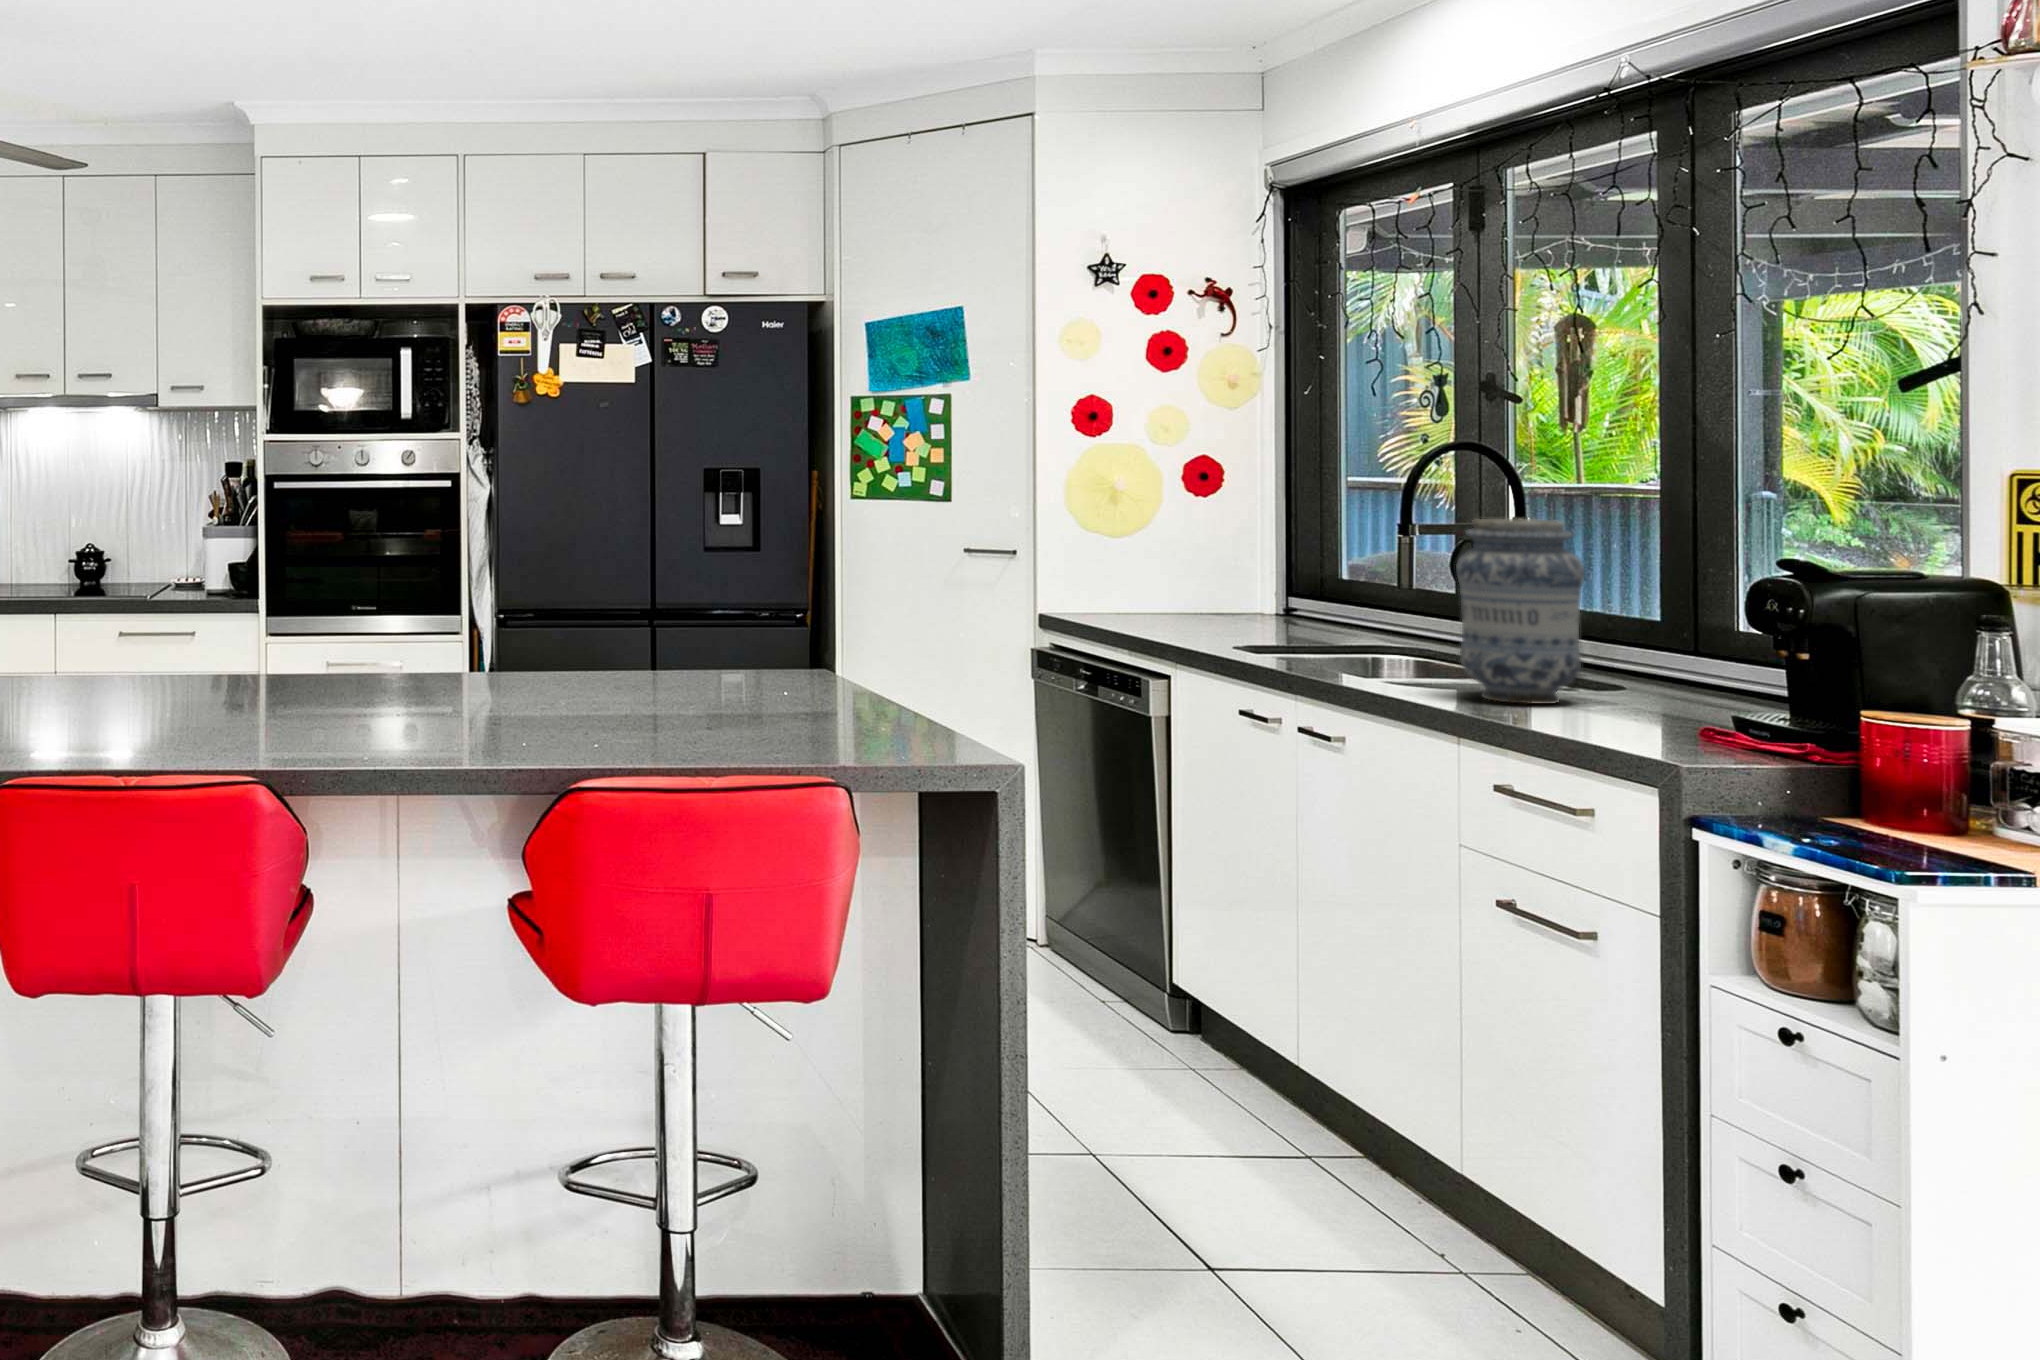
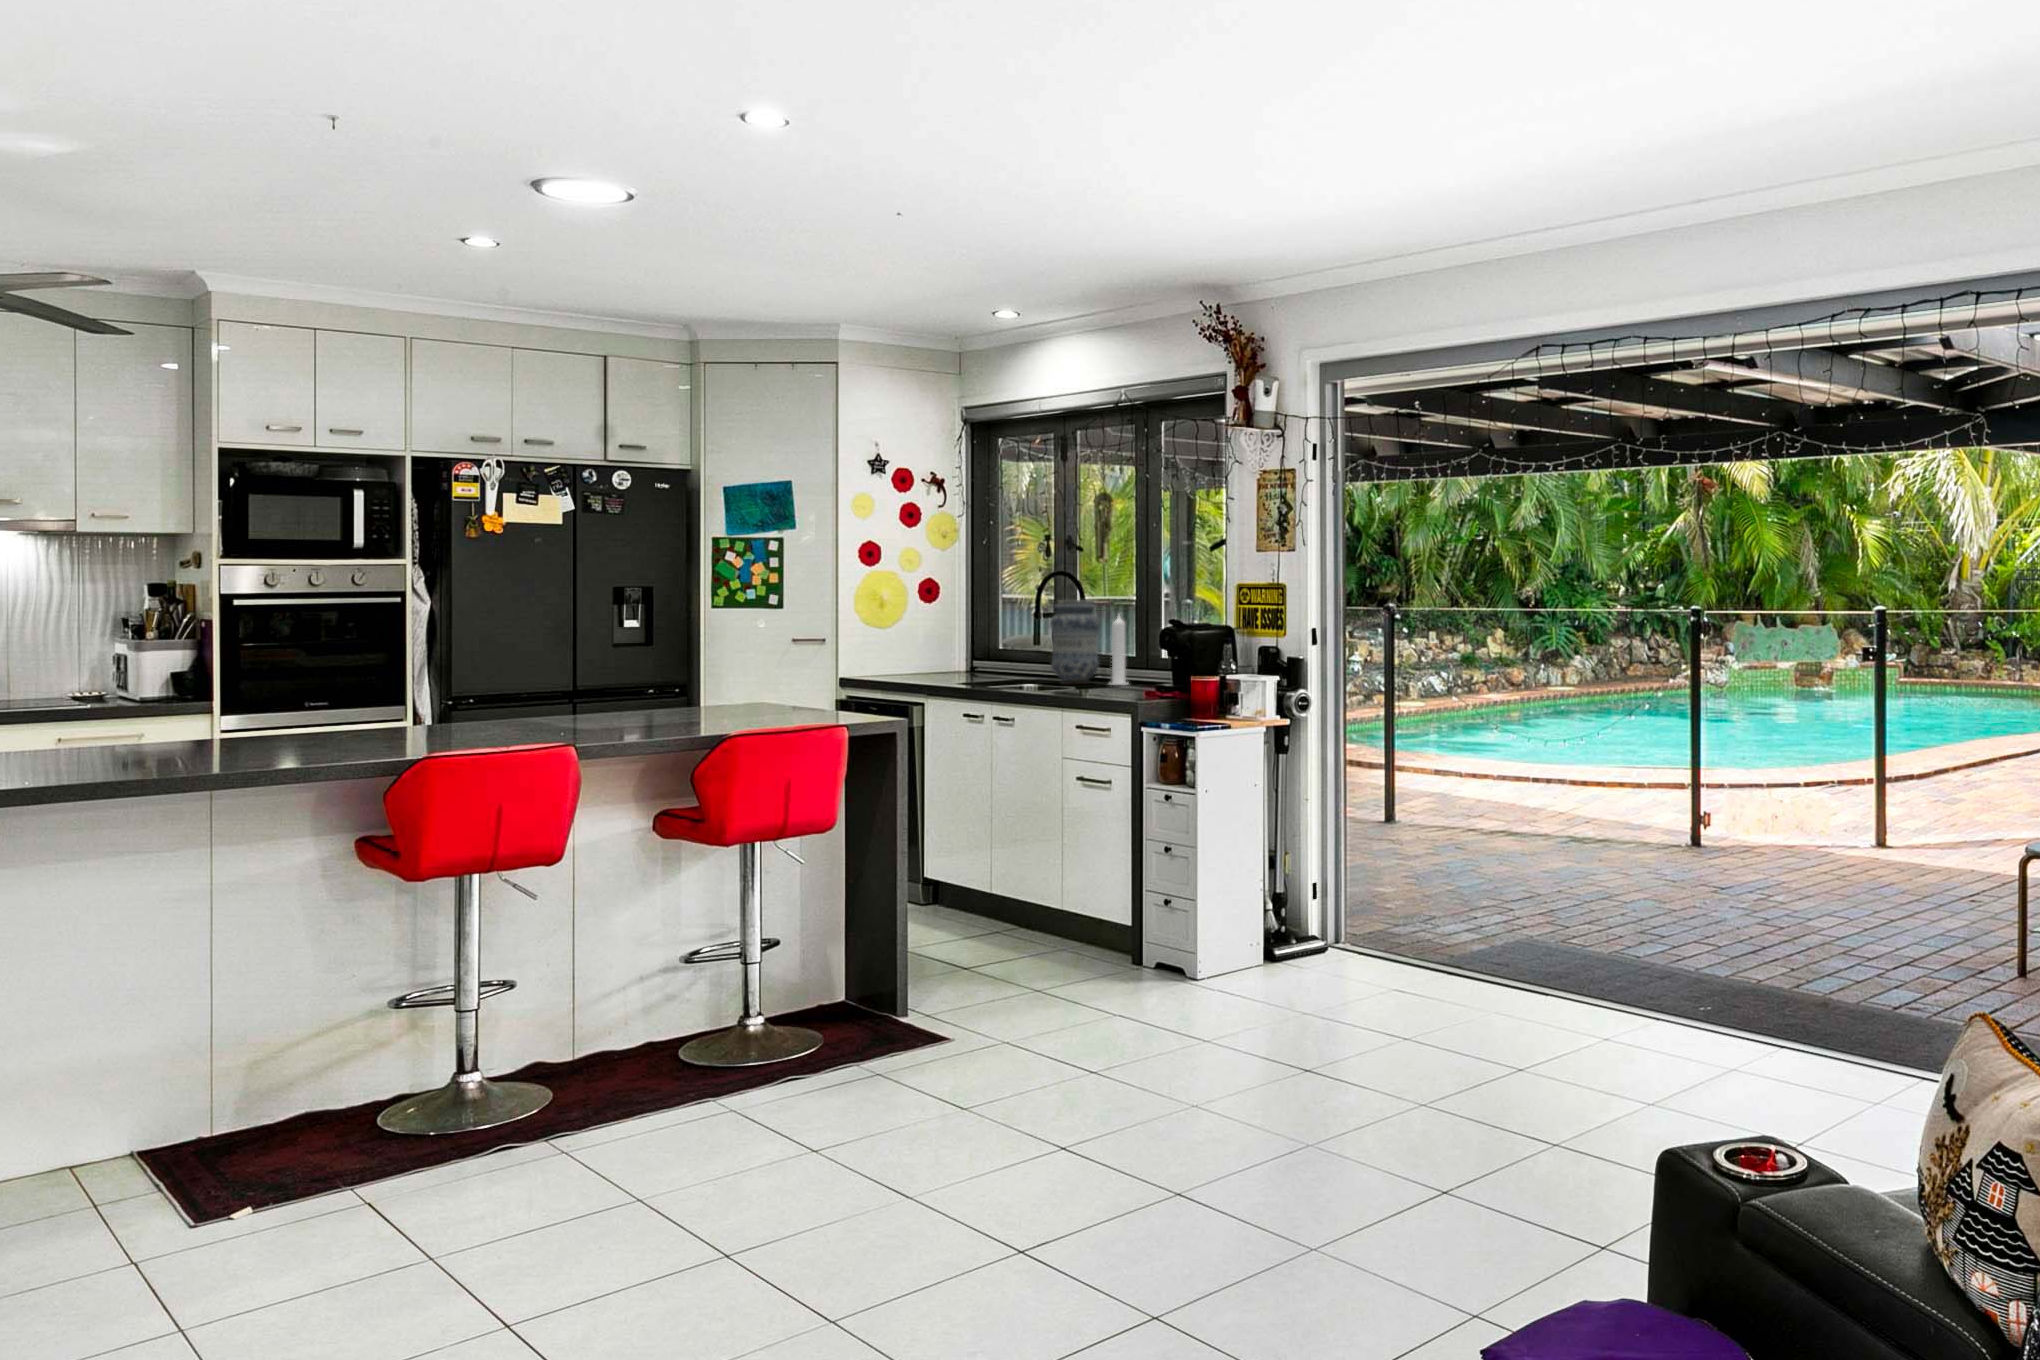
candle: none [1616,557,1674,724] -> present [1111,615,1128,685]

